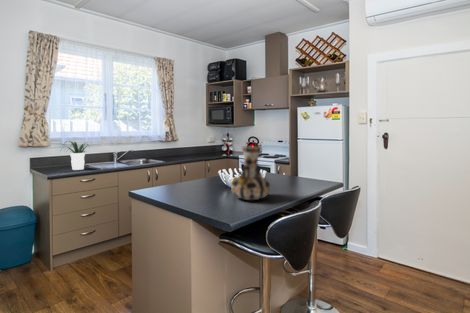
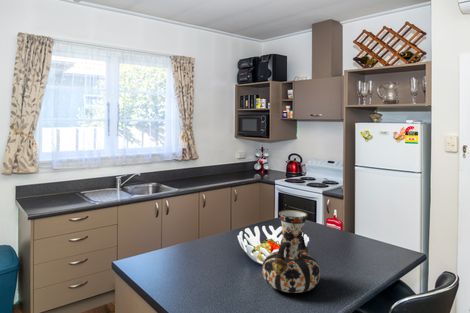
potted plant: present [63,141,88,170] -> none [49,167,94,204]

